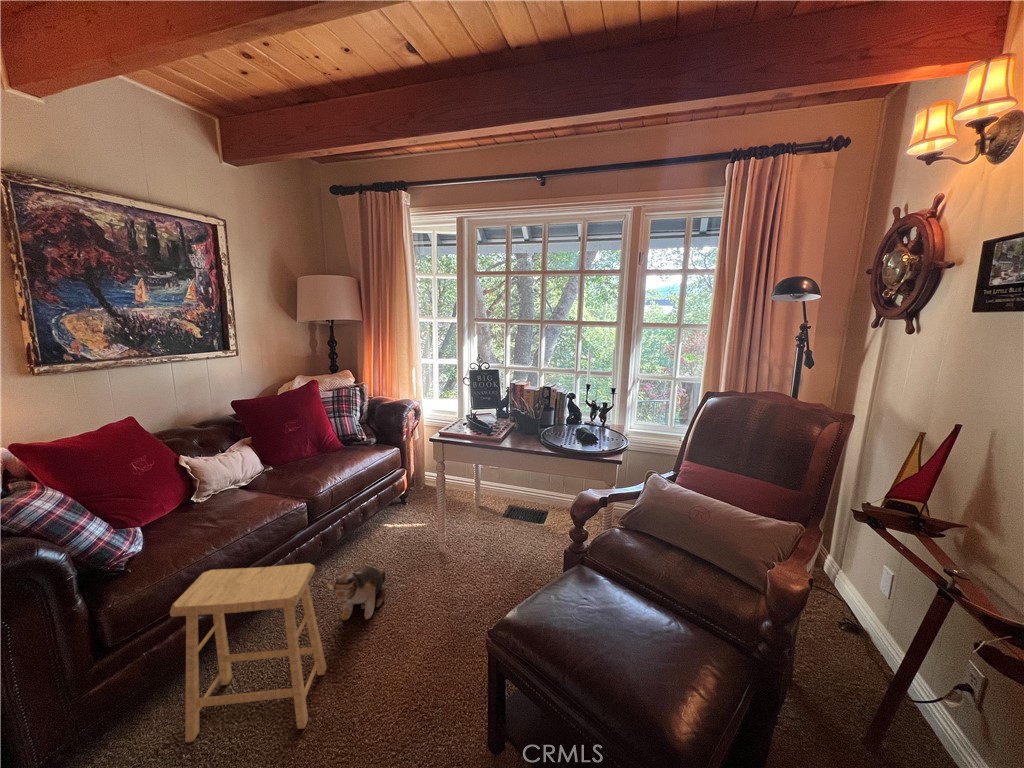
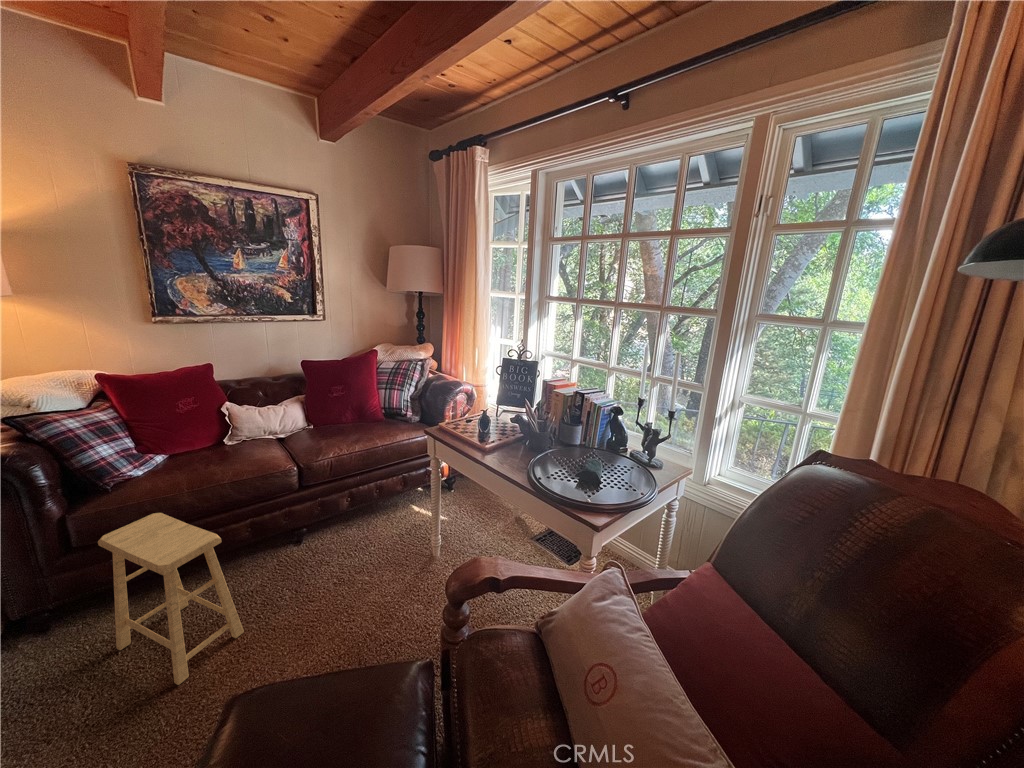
plush toy: present [327,566,386,620] -> none [264,545,365,598]

